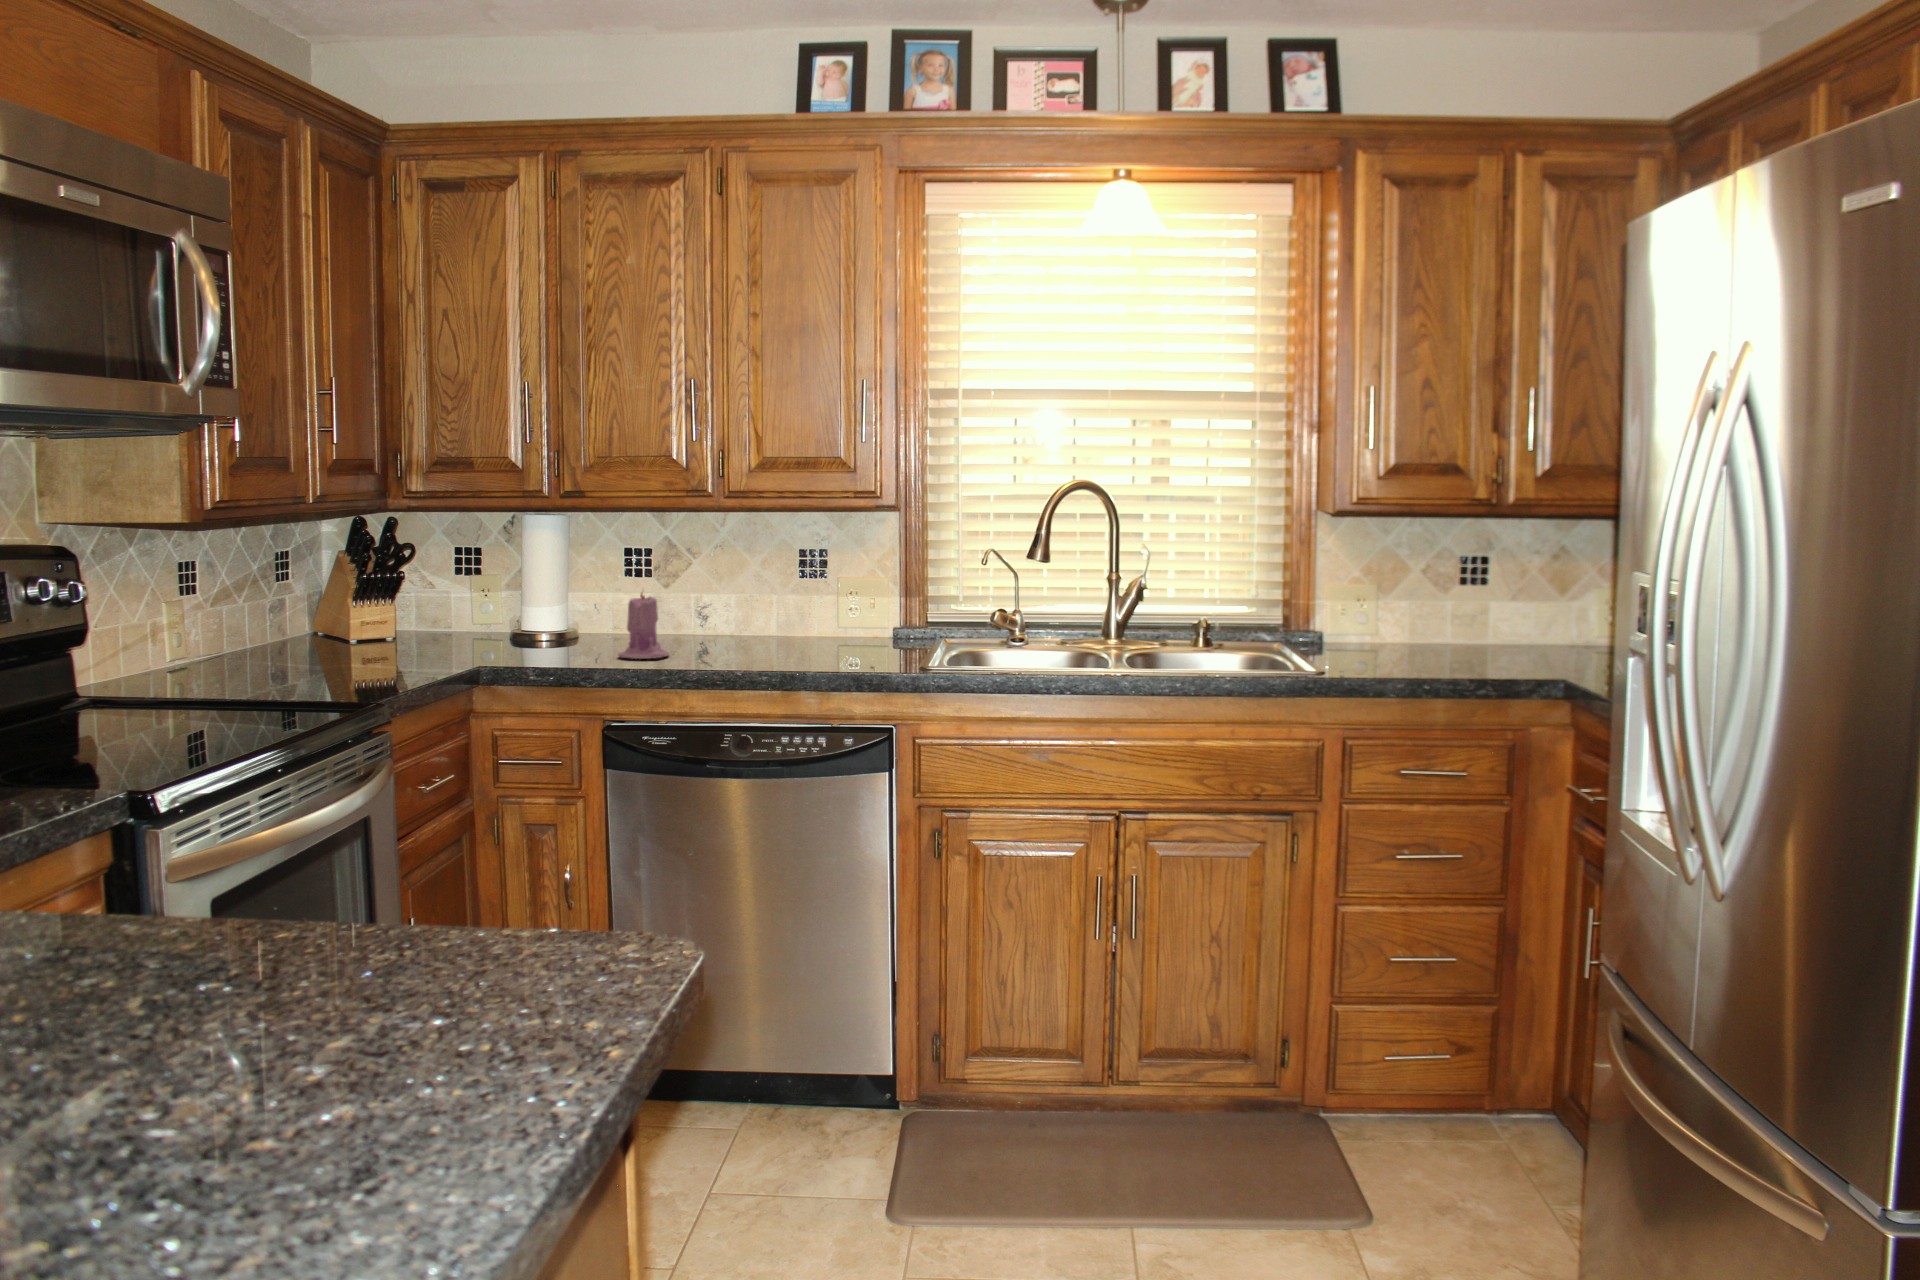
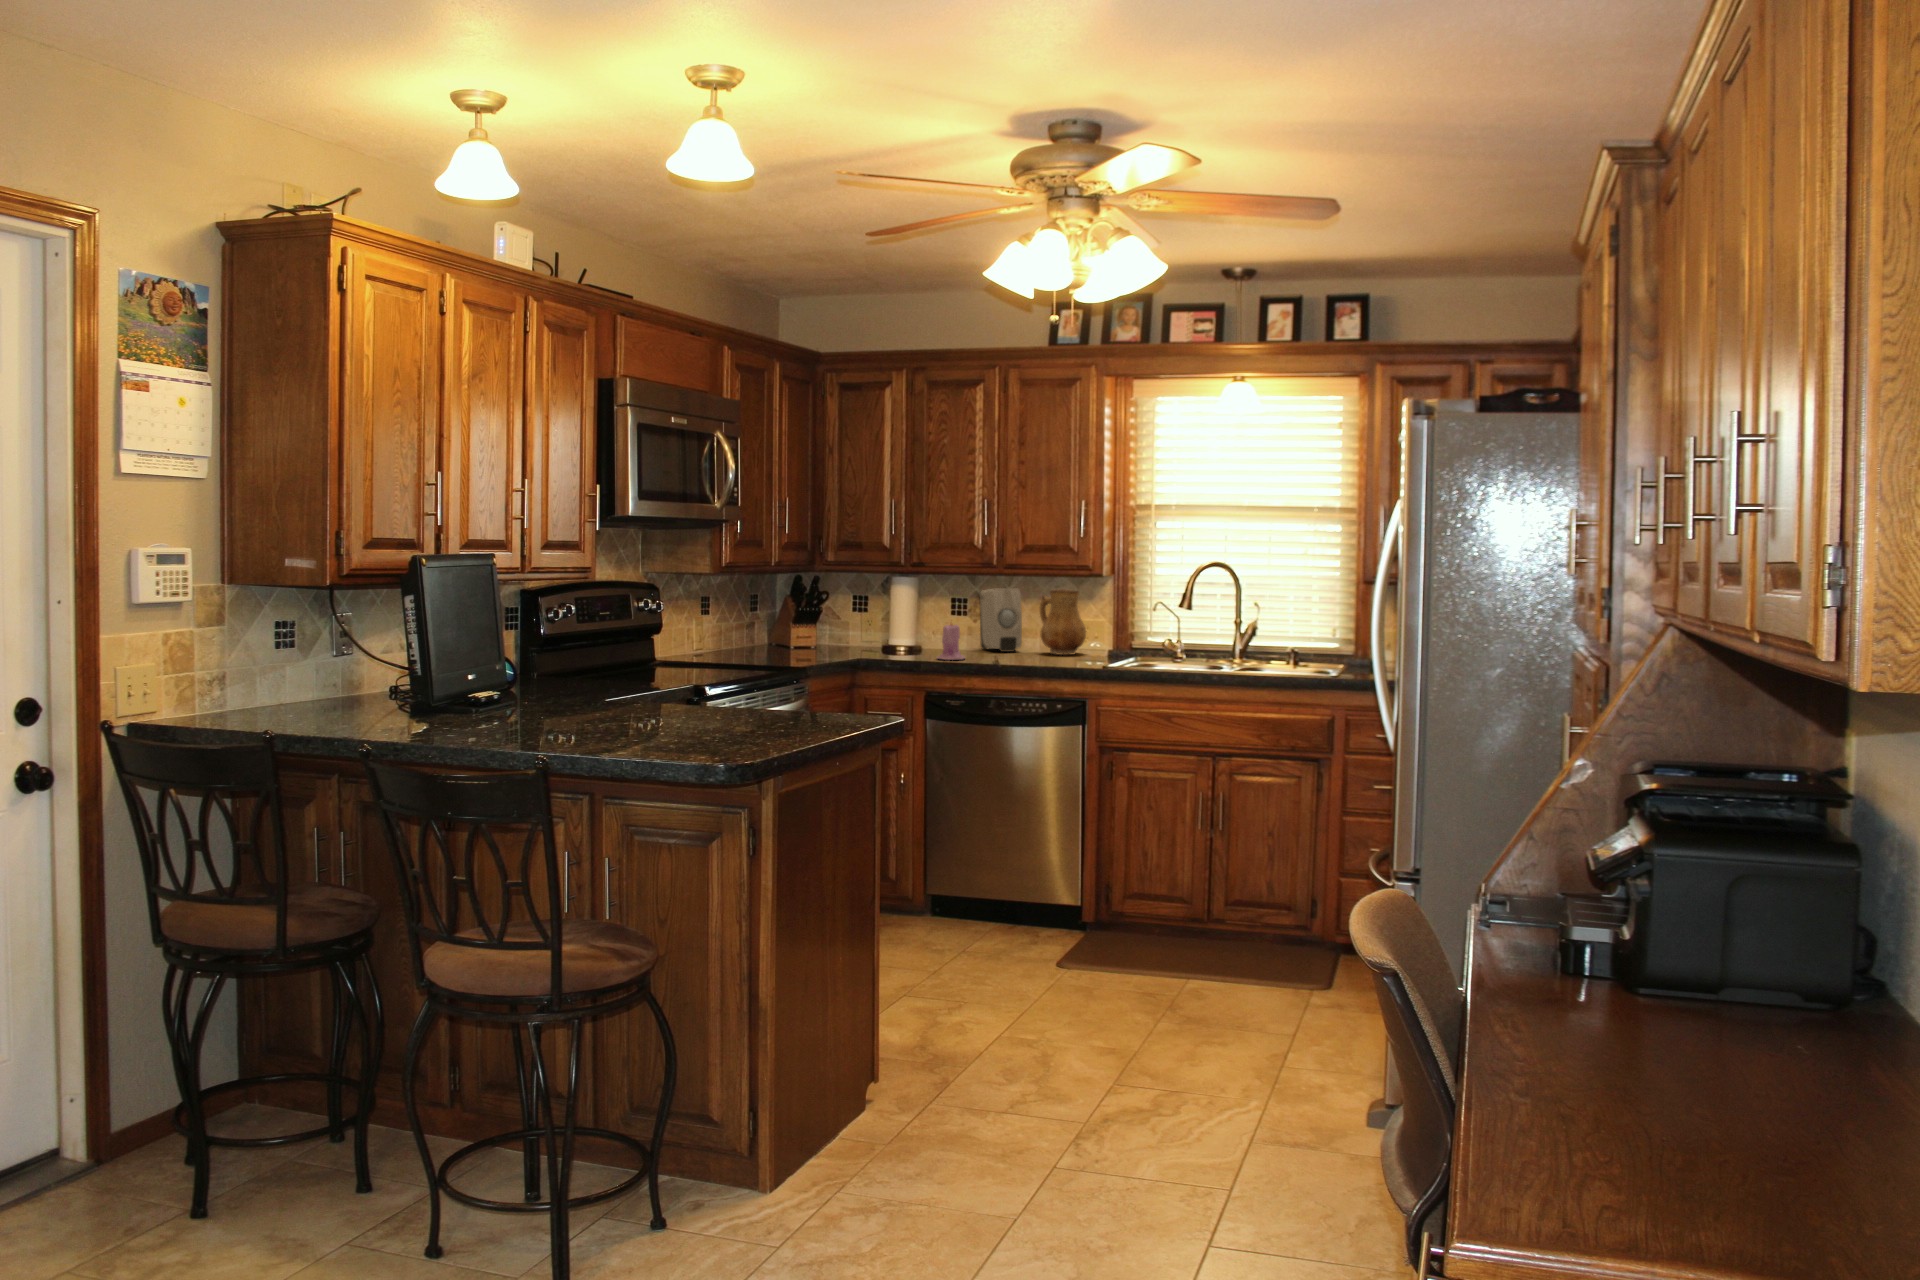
soap dispenser: none [677,529,754,637] -> present [979,588,1022,652]
ceramic pitcher: none [783,530,864,640] -> present [1039,589,1086,655]

